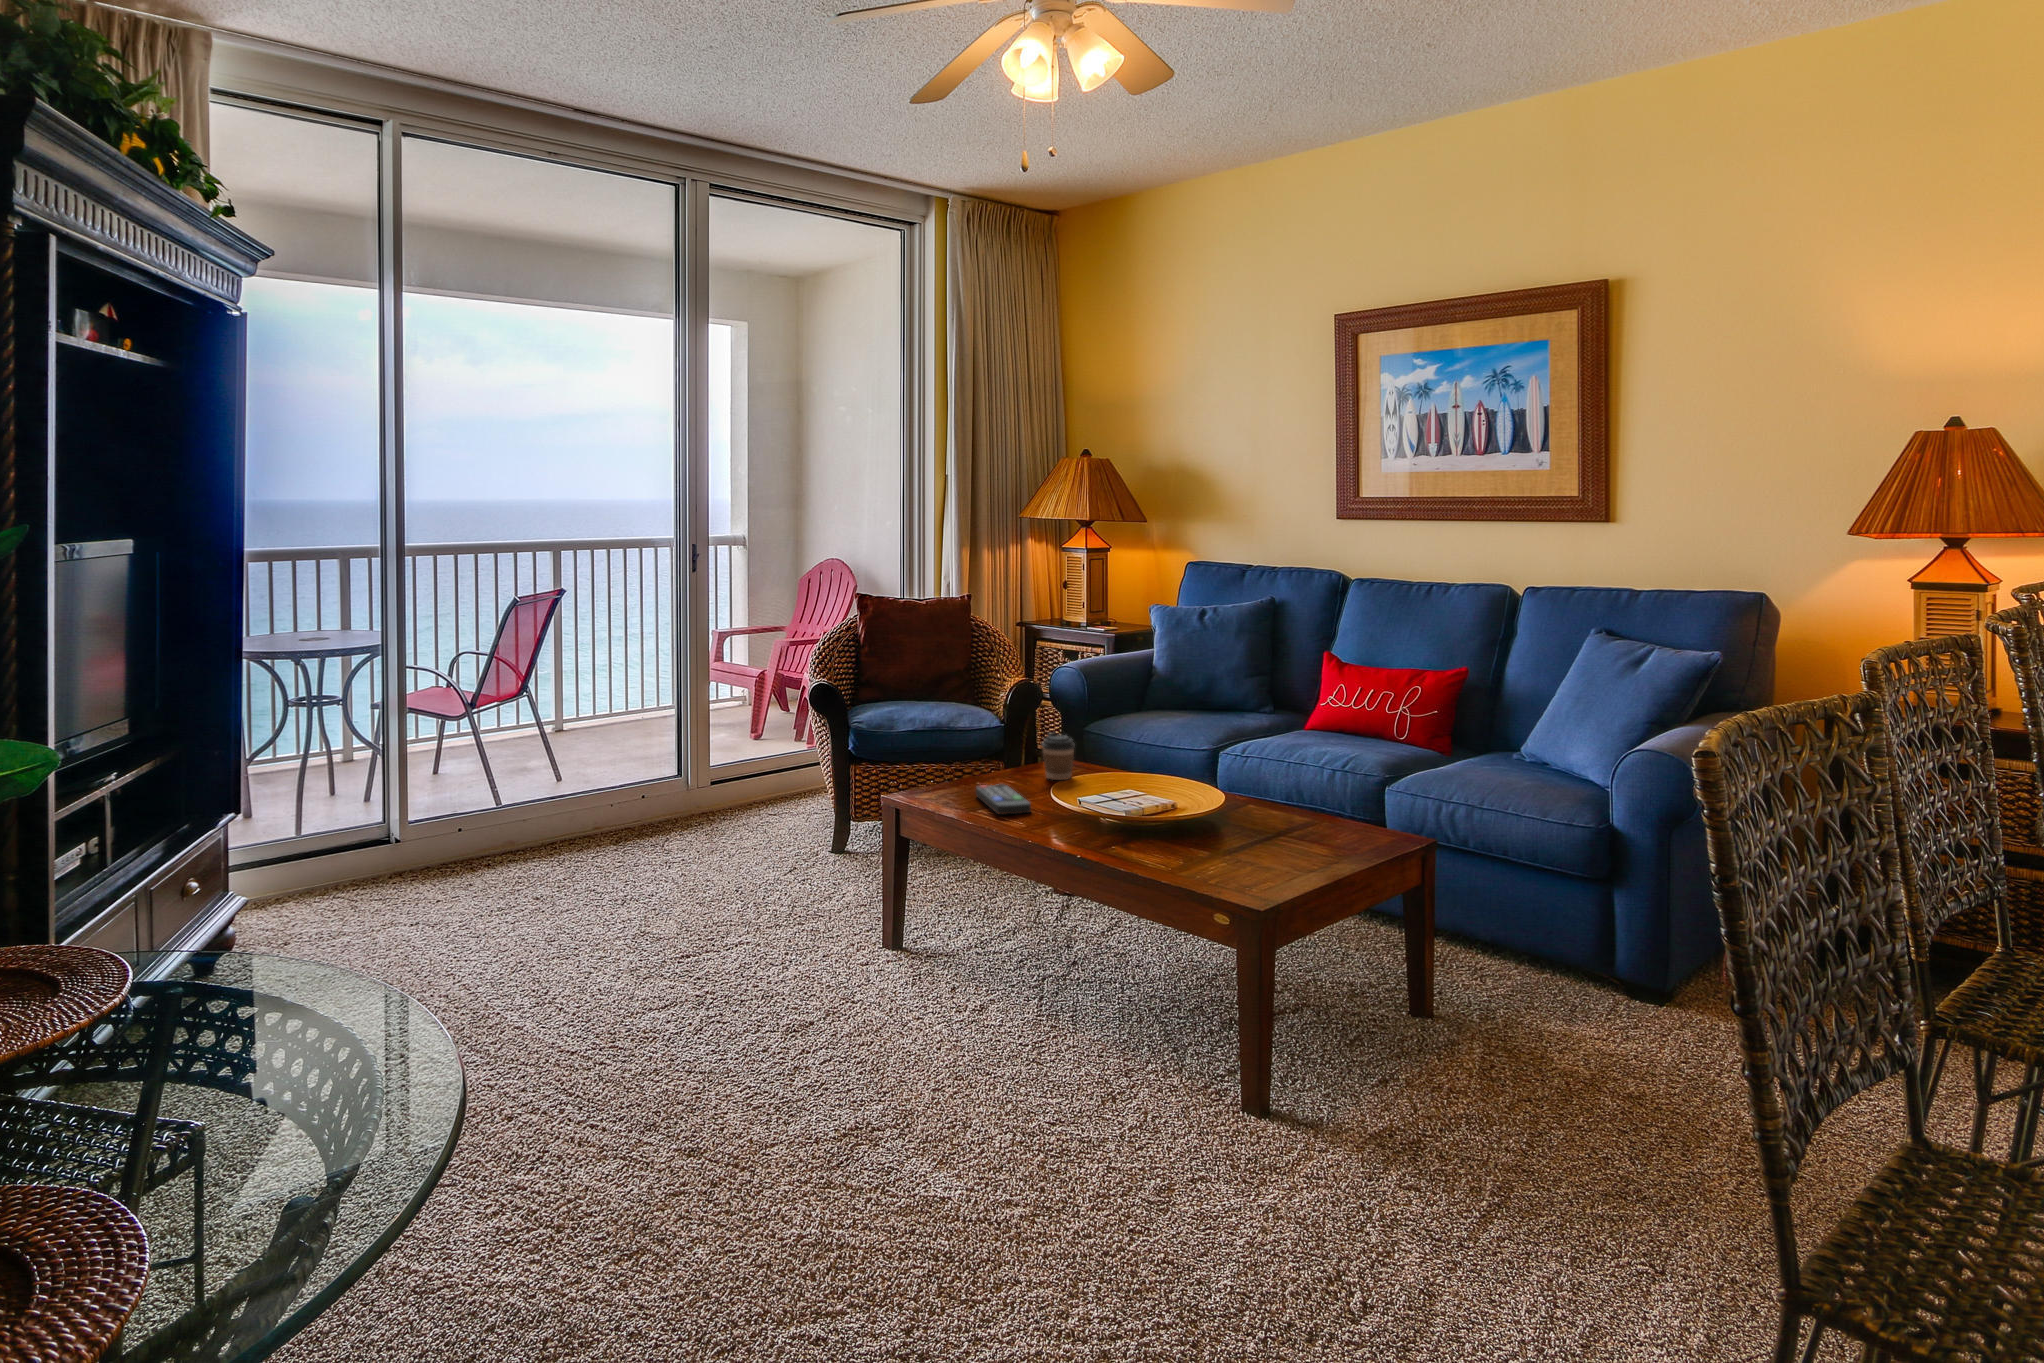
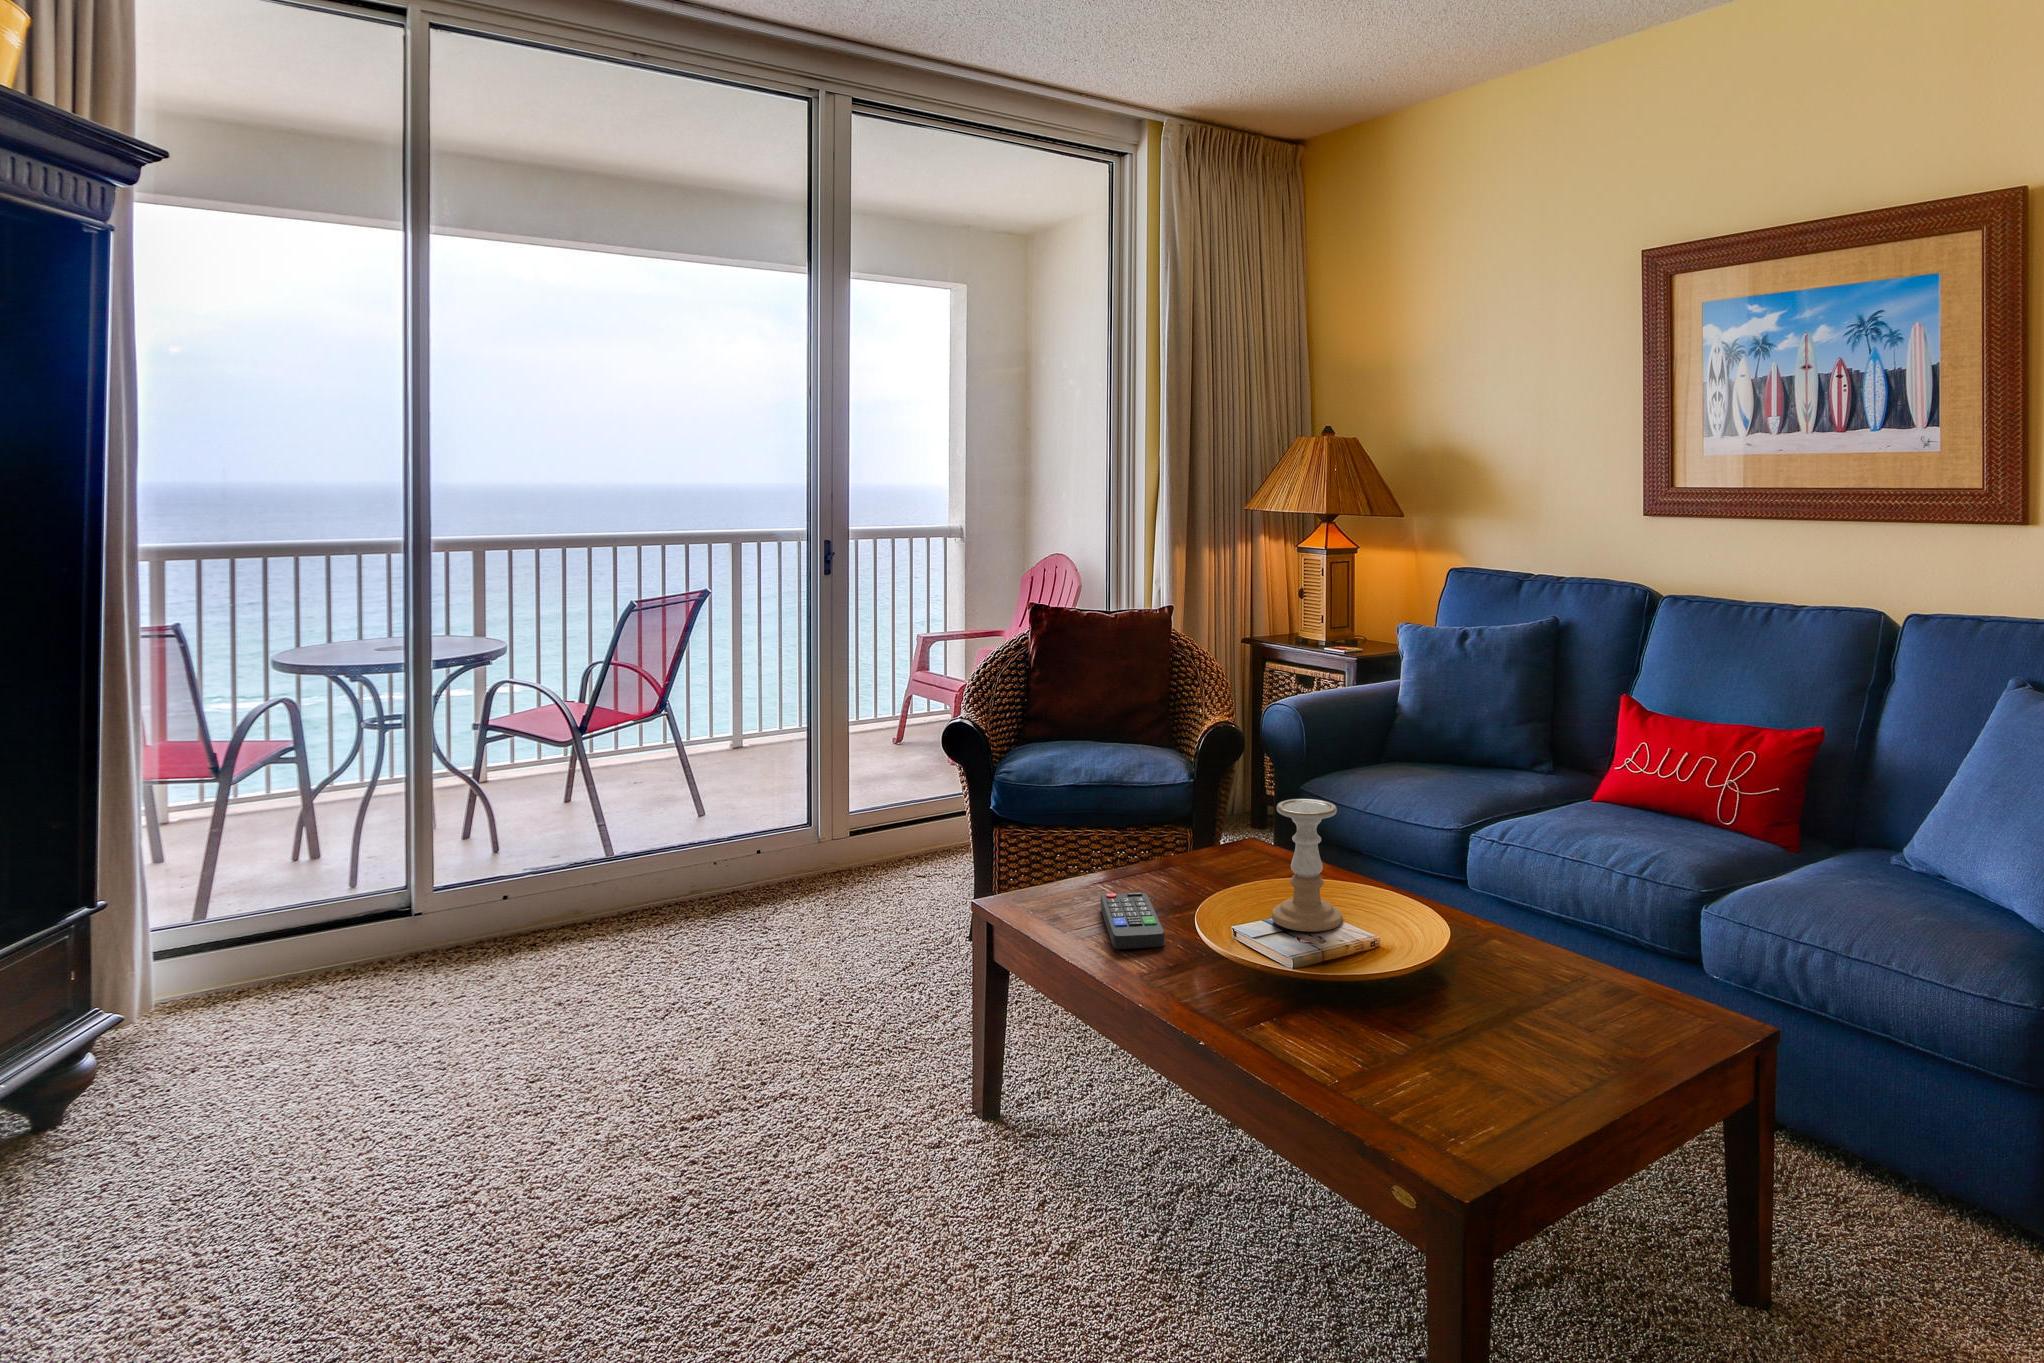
candle holder: none [1101,713,1150,800] -> present [1271,799,1343,932]
coffee cup: present [1042,732,1075,780] -> none [1202,815,1249,886]

